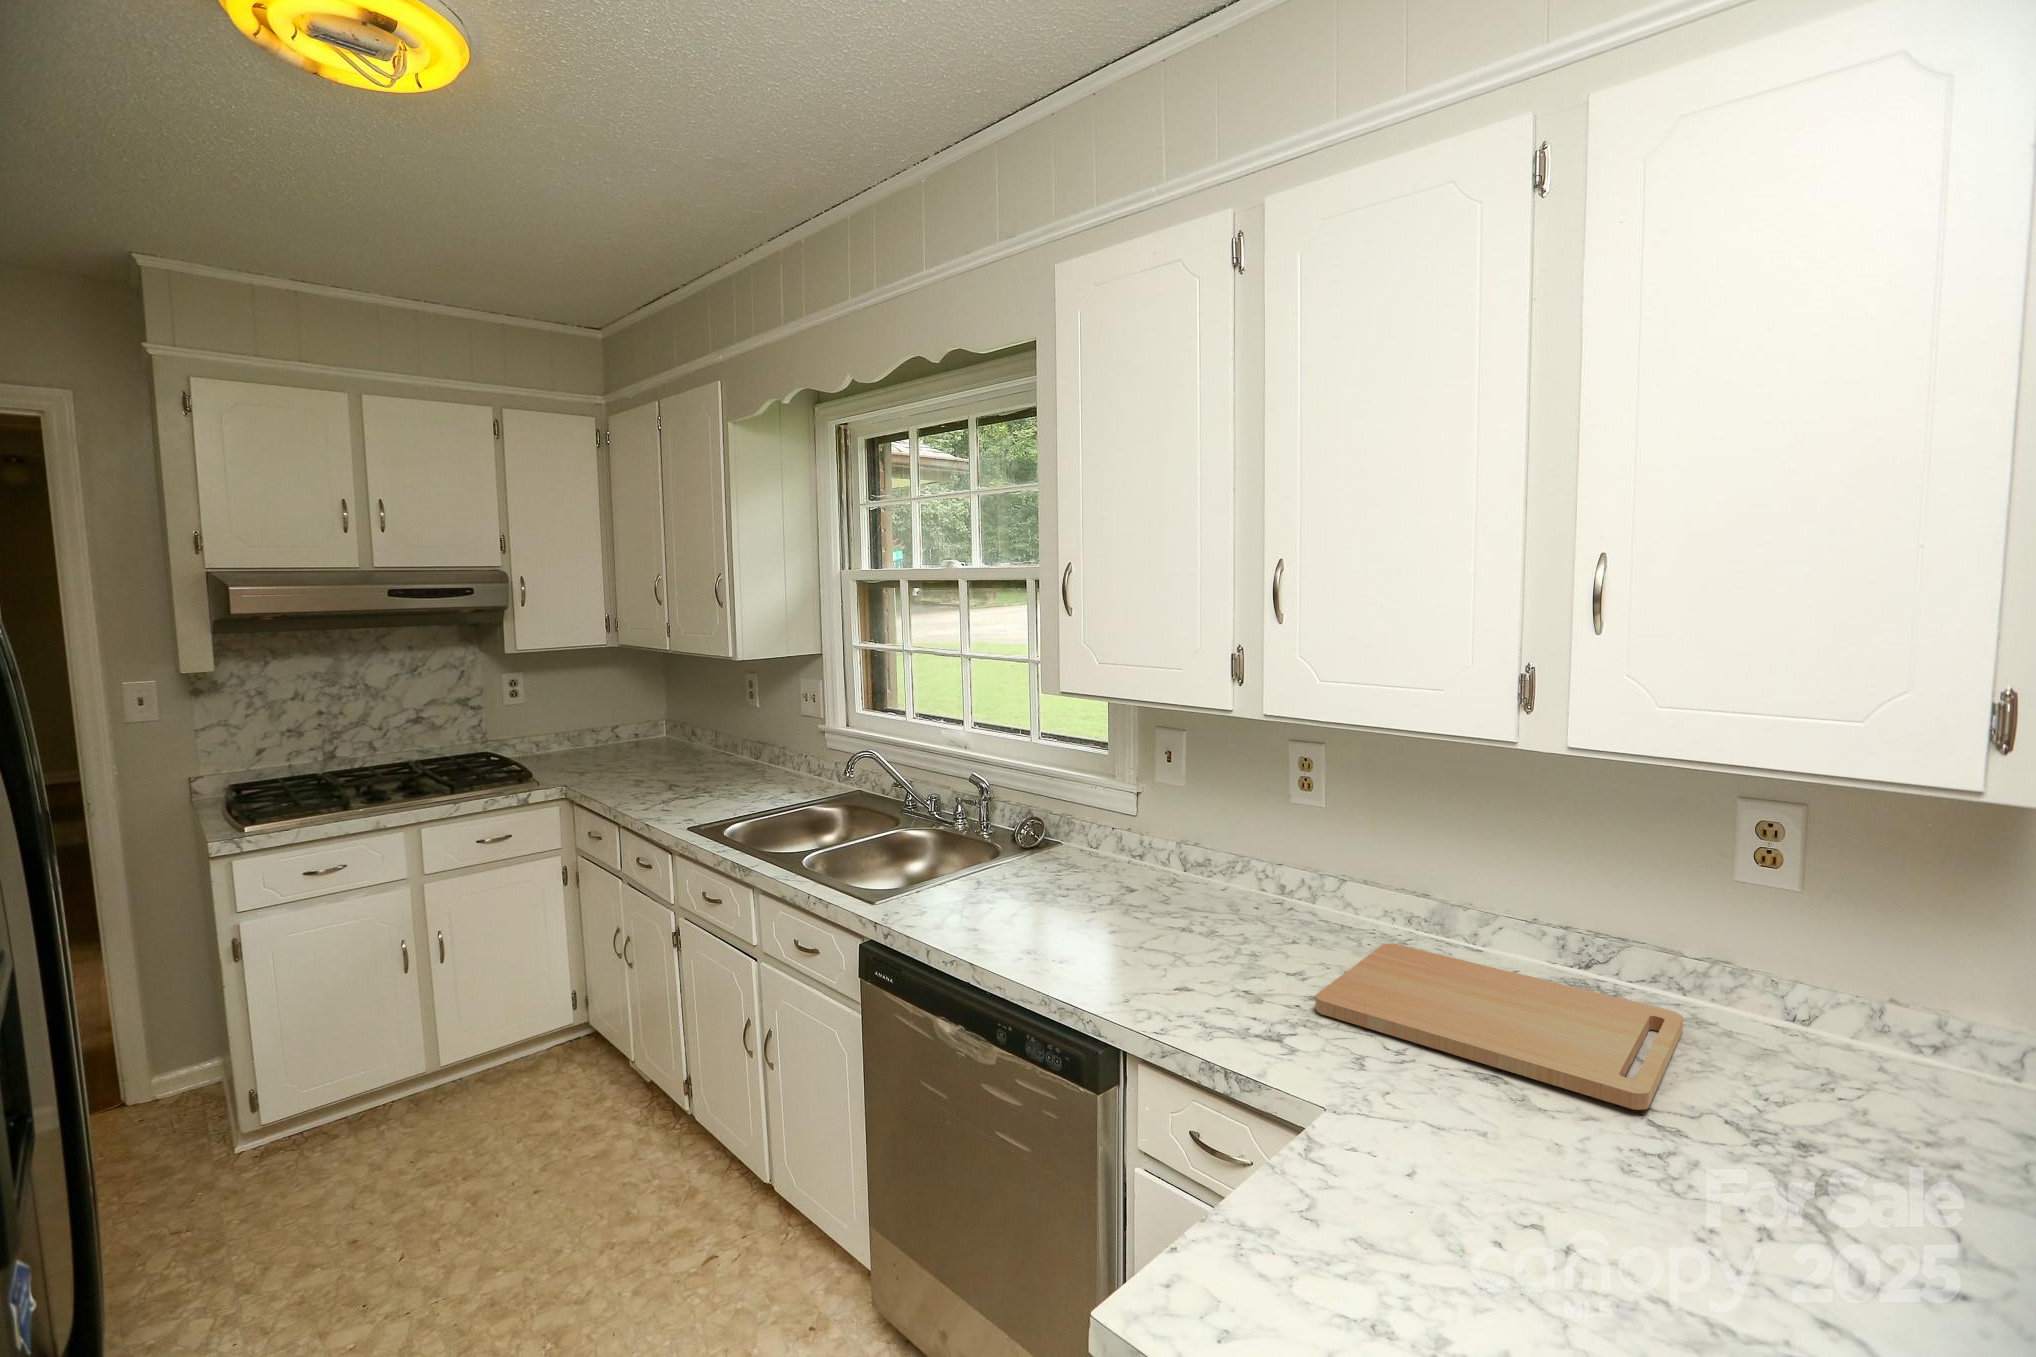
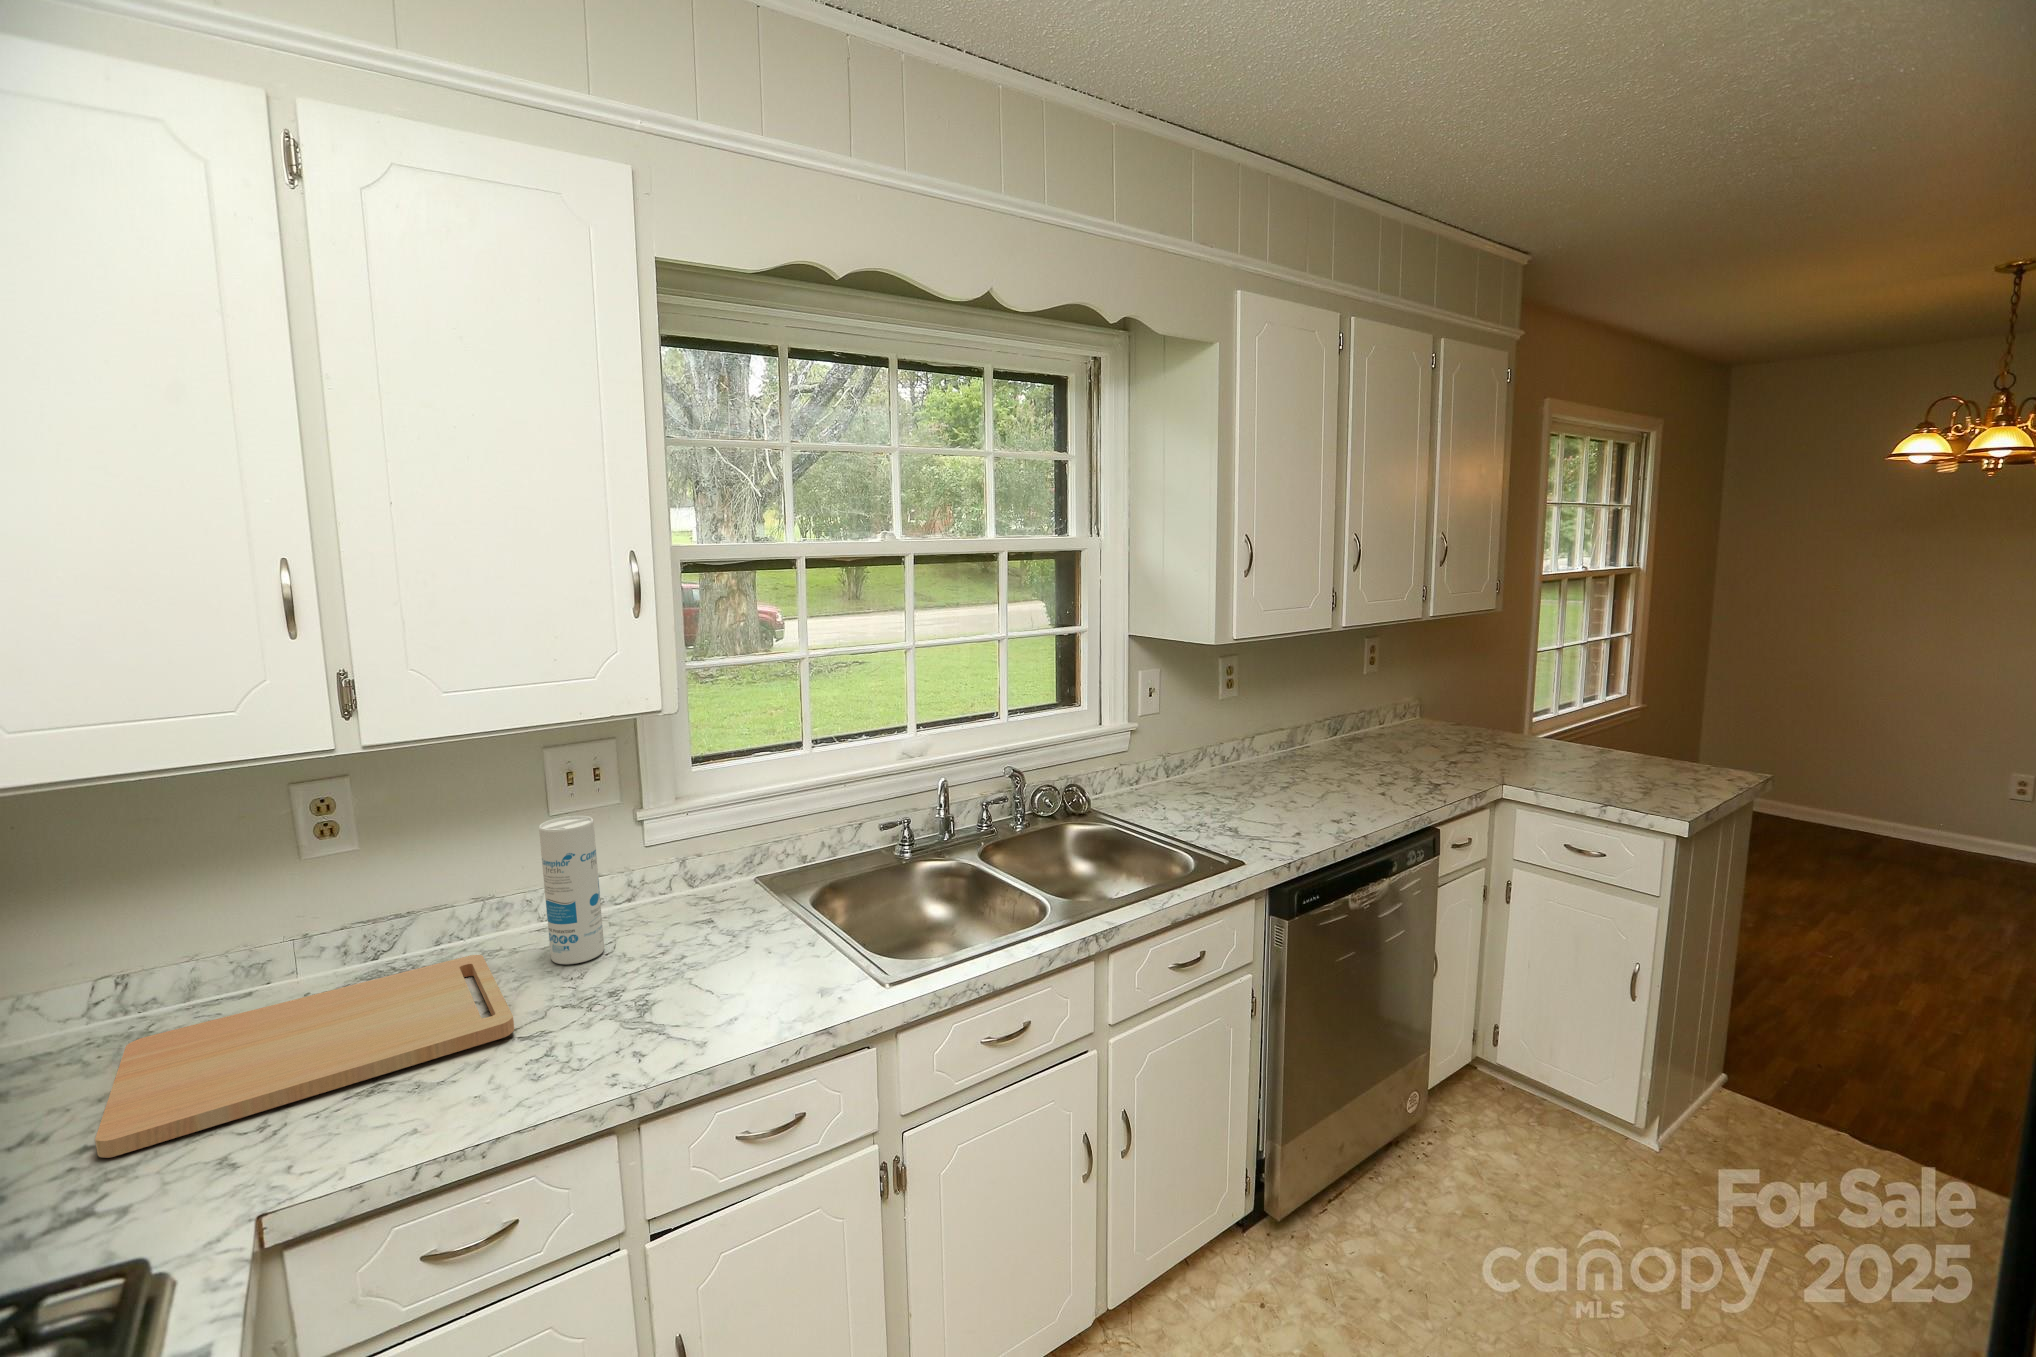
canister: none [1763,891,1858,1093] -> present [539,816,604,964]

